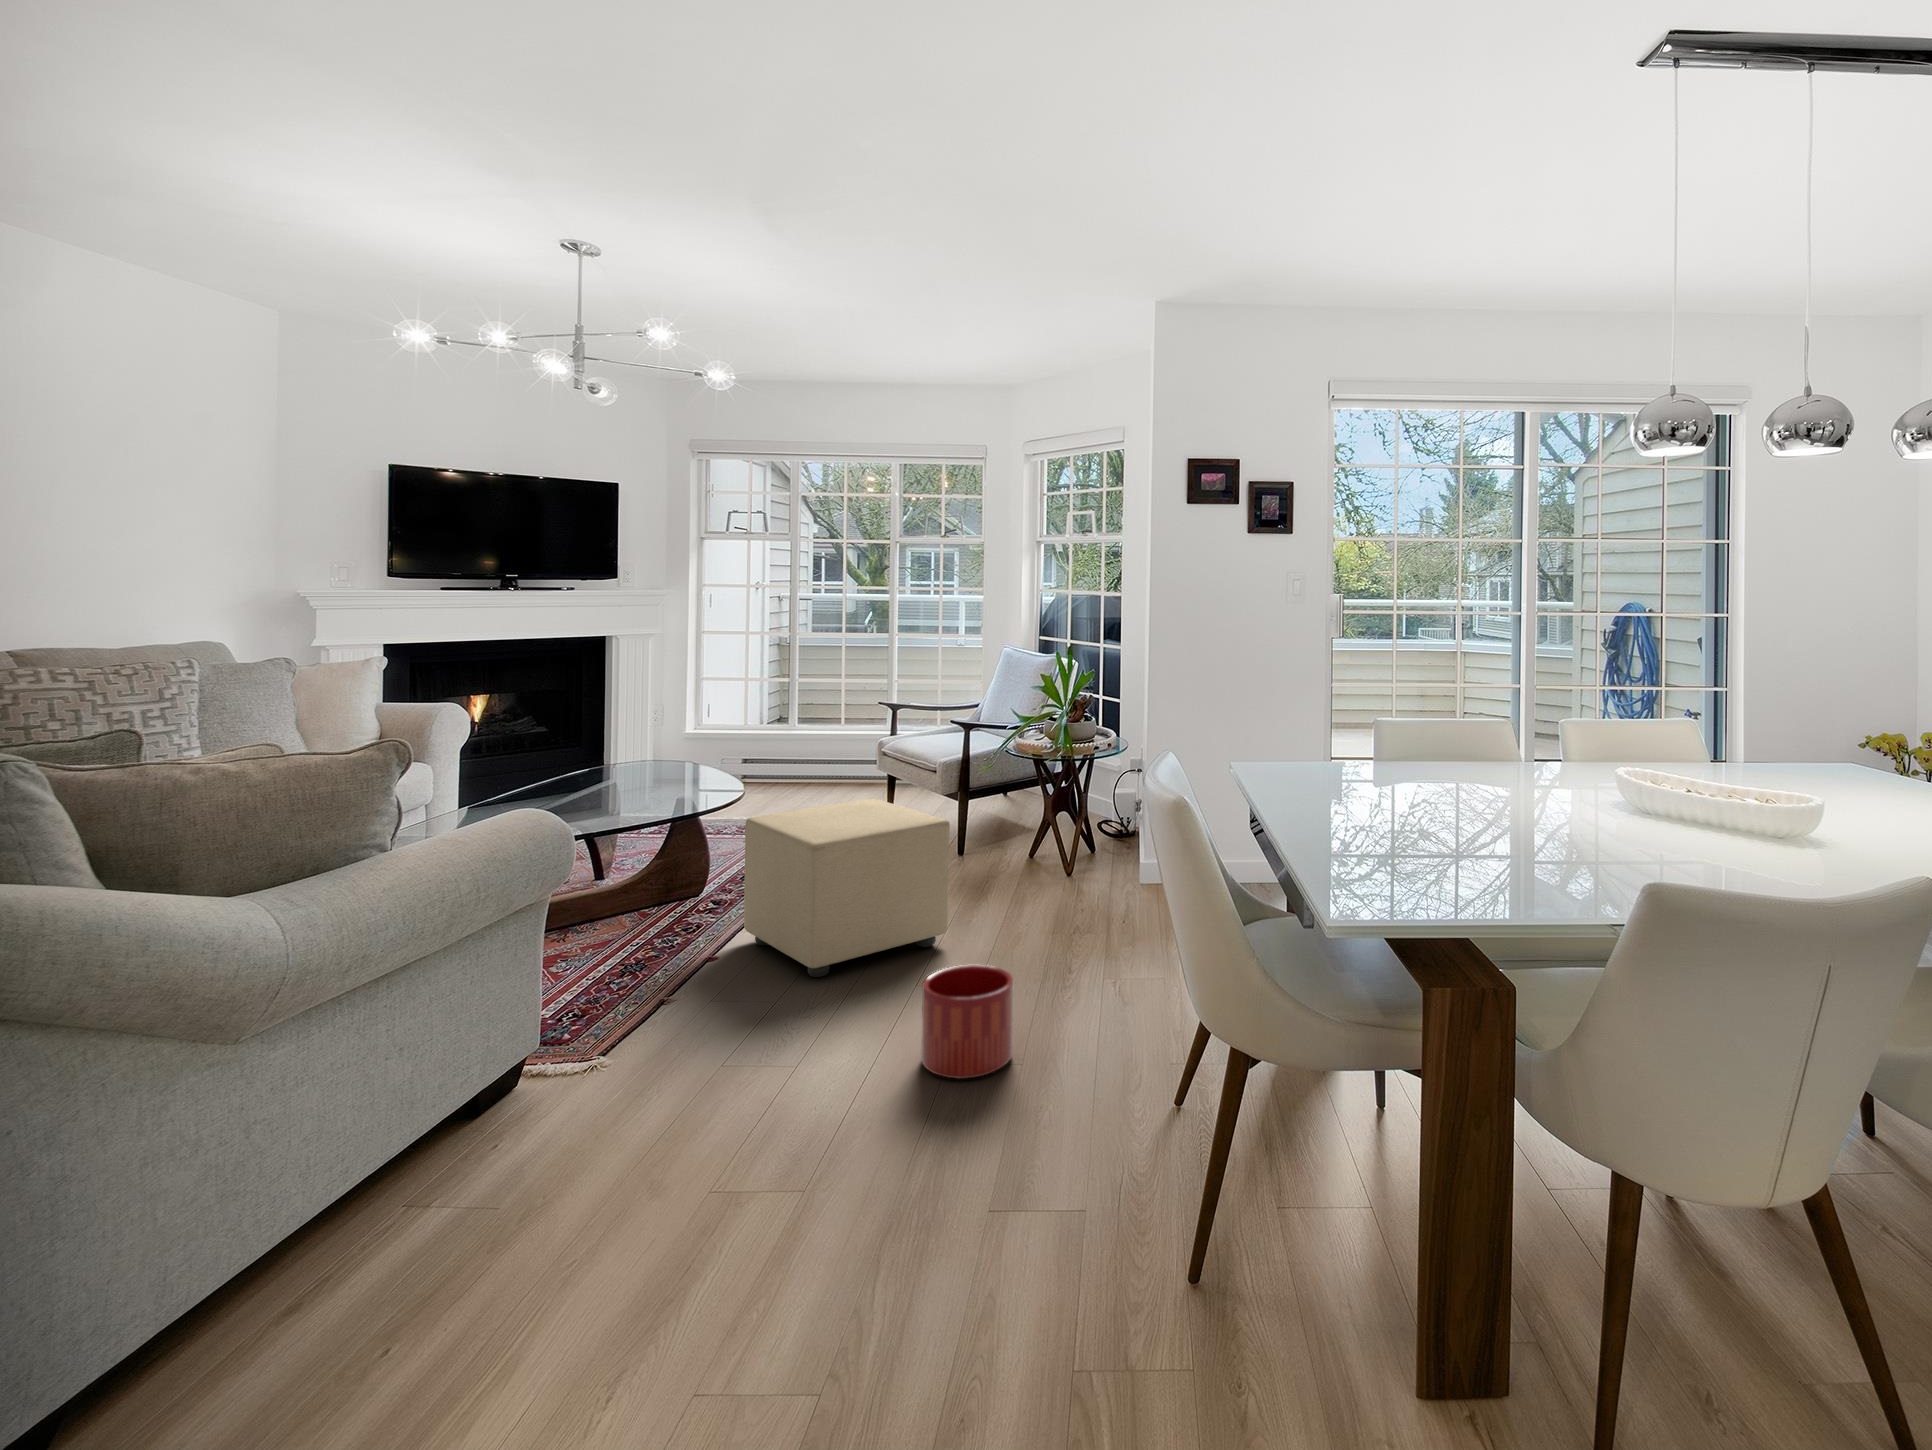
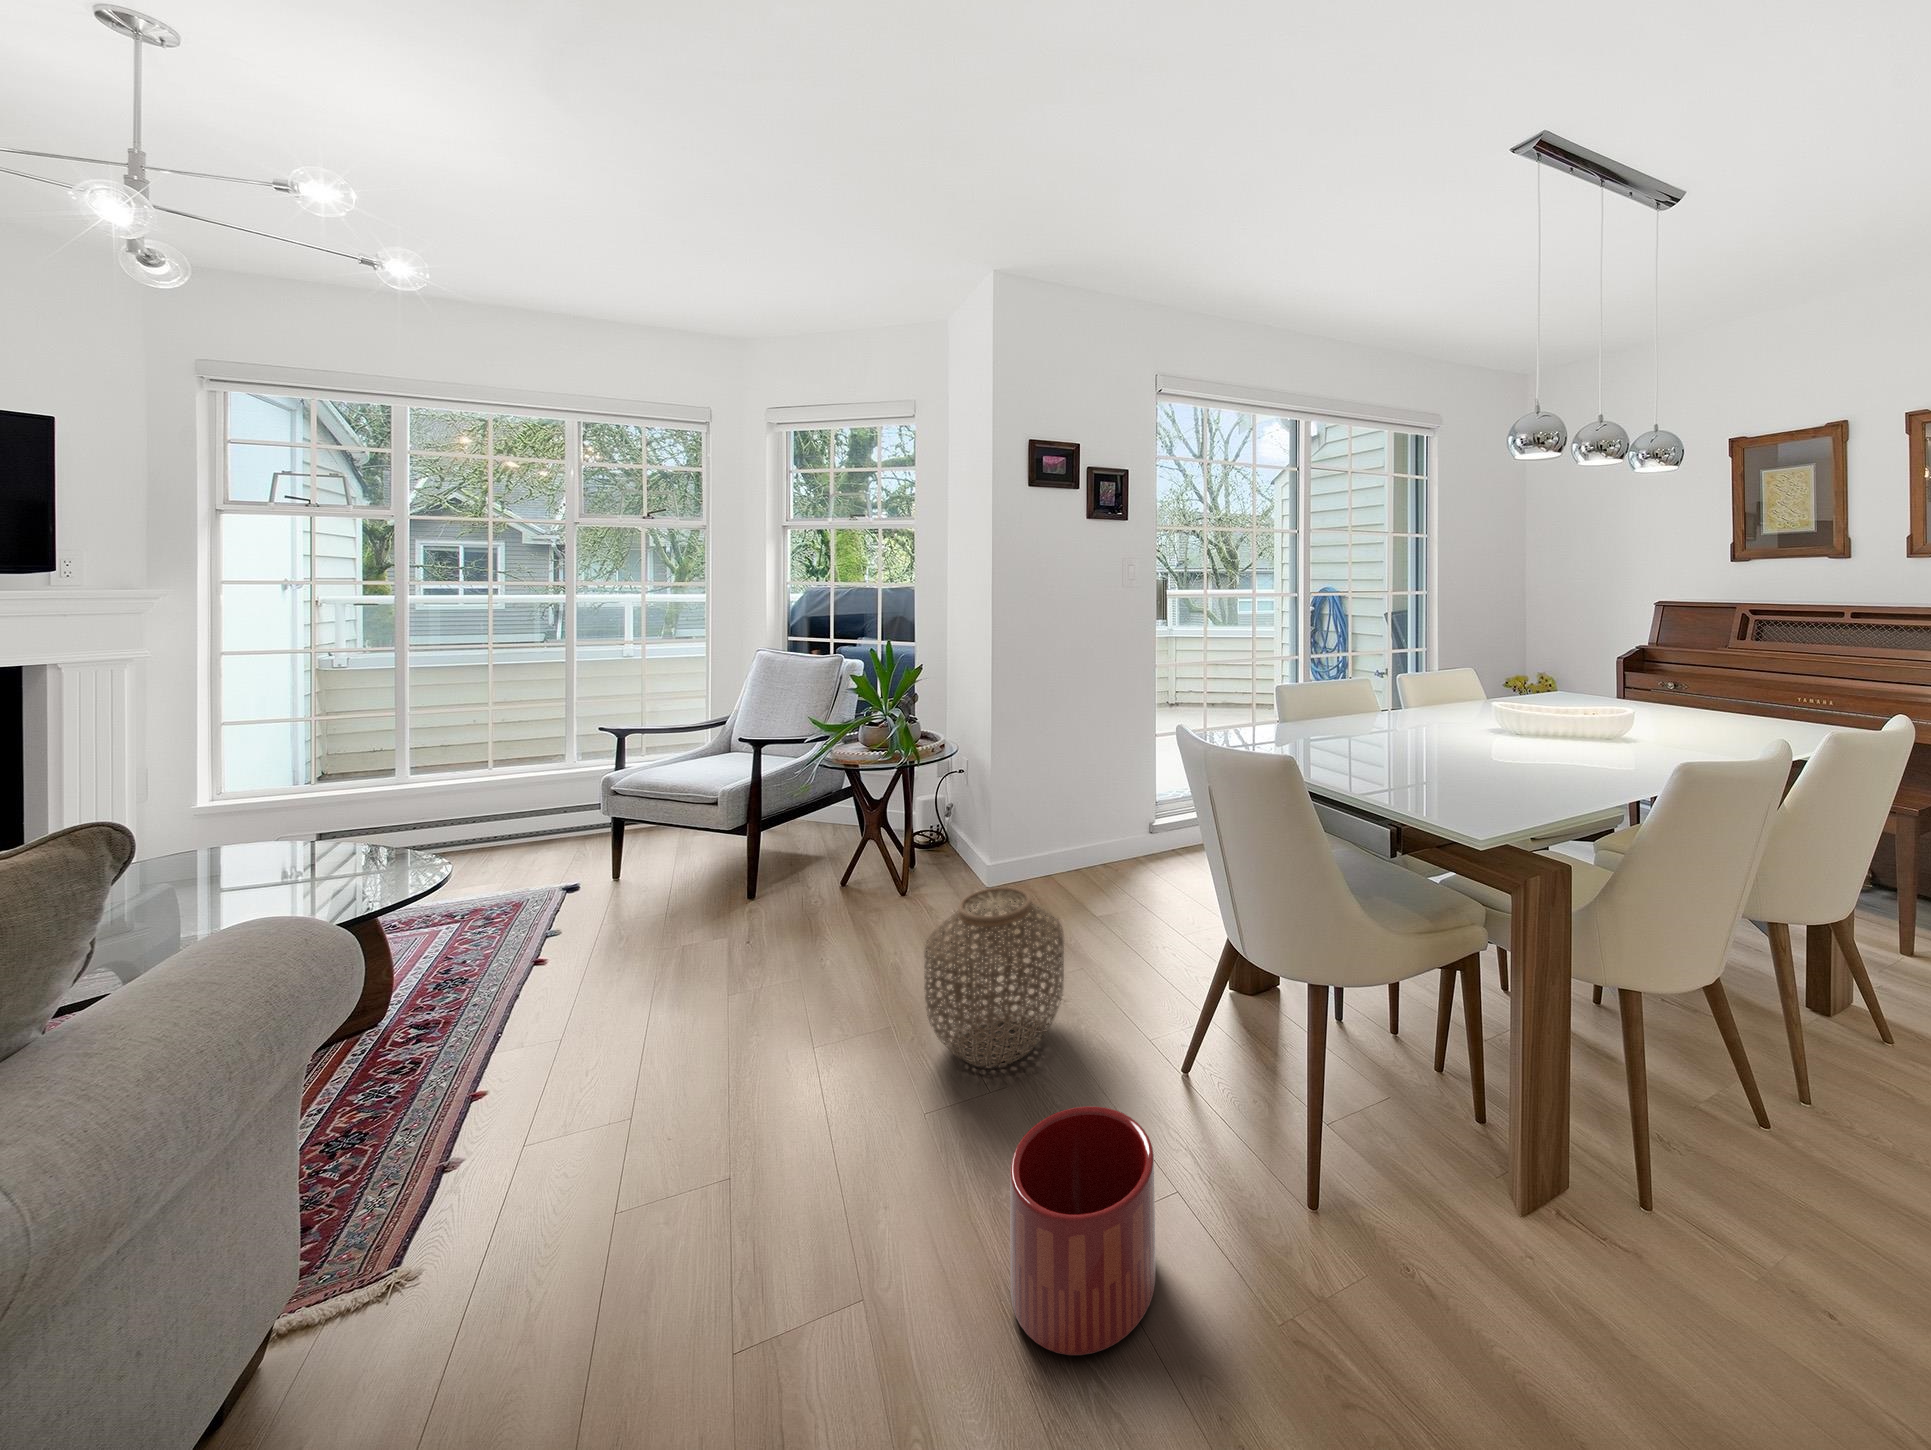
ottoman: present [744,799,950,977] -> none [477,864,860,1208]
woven basket: none [978,848,1084,974] -> present [924,887,1064,1067]

